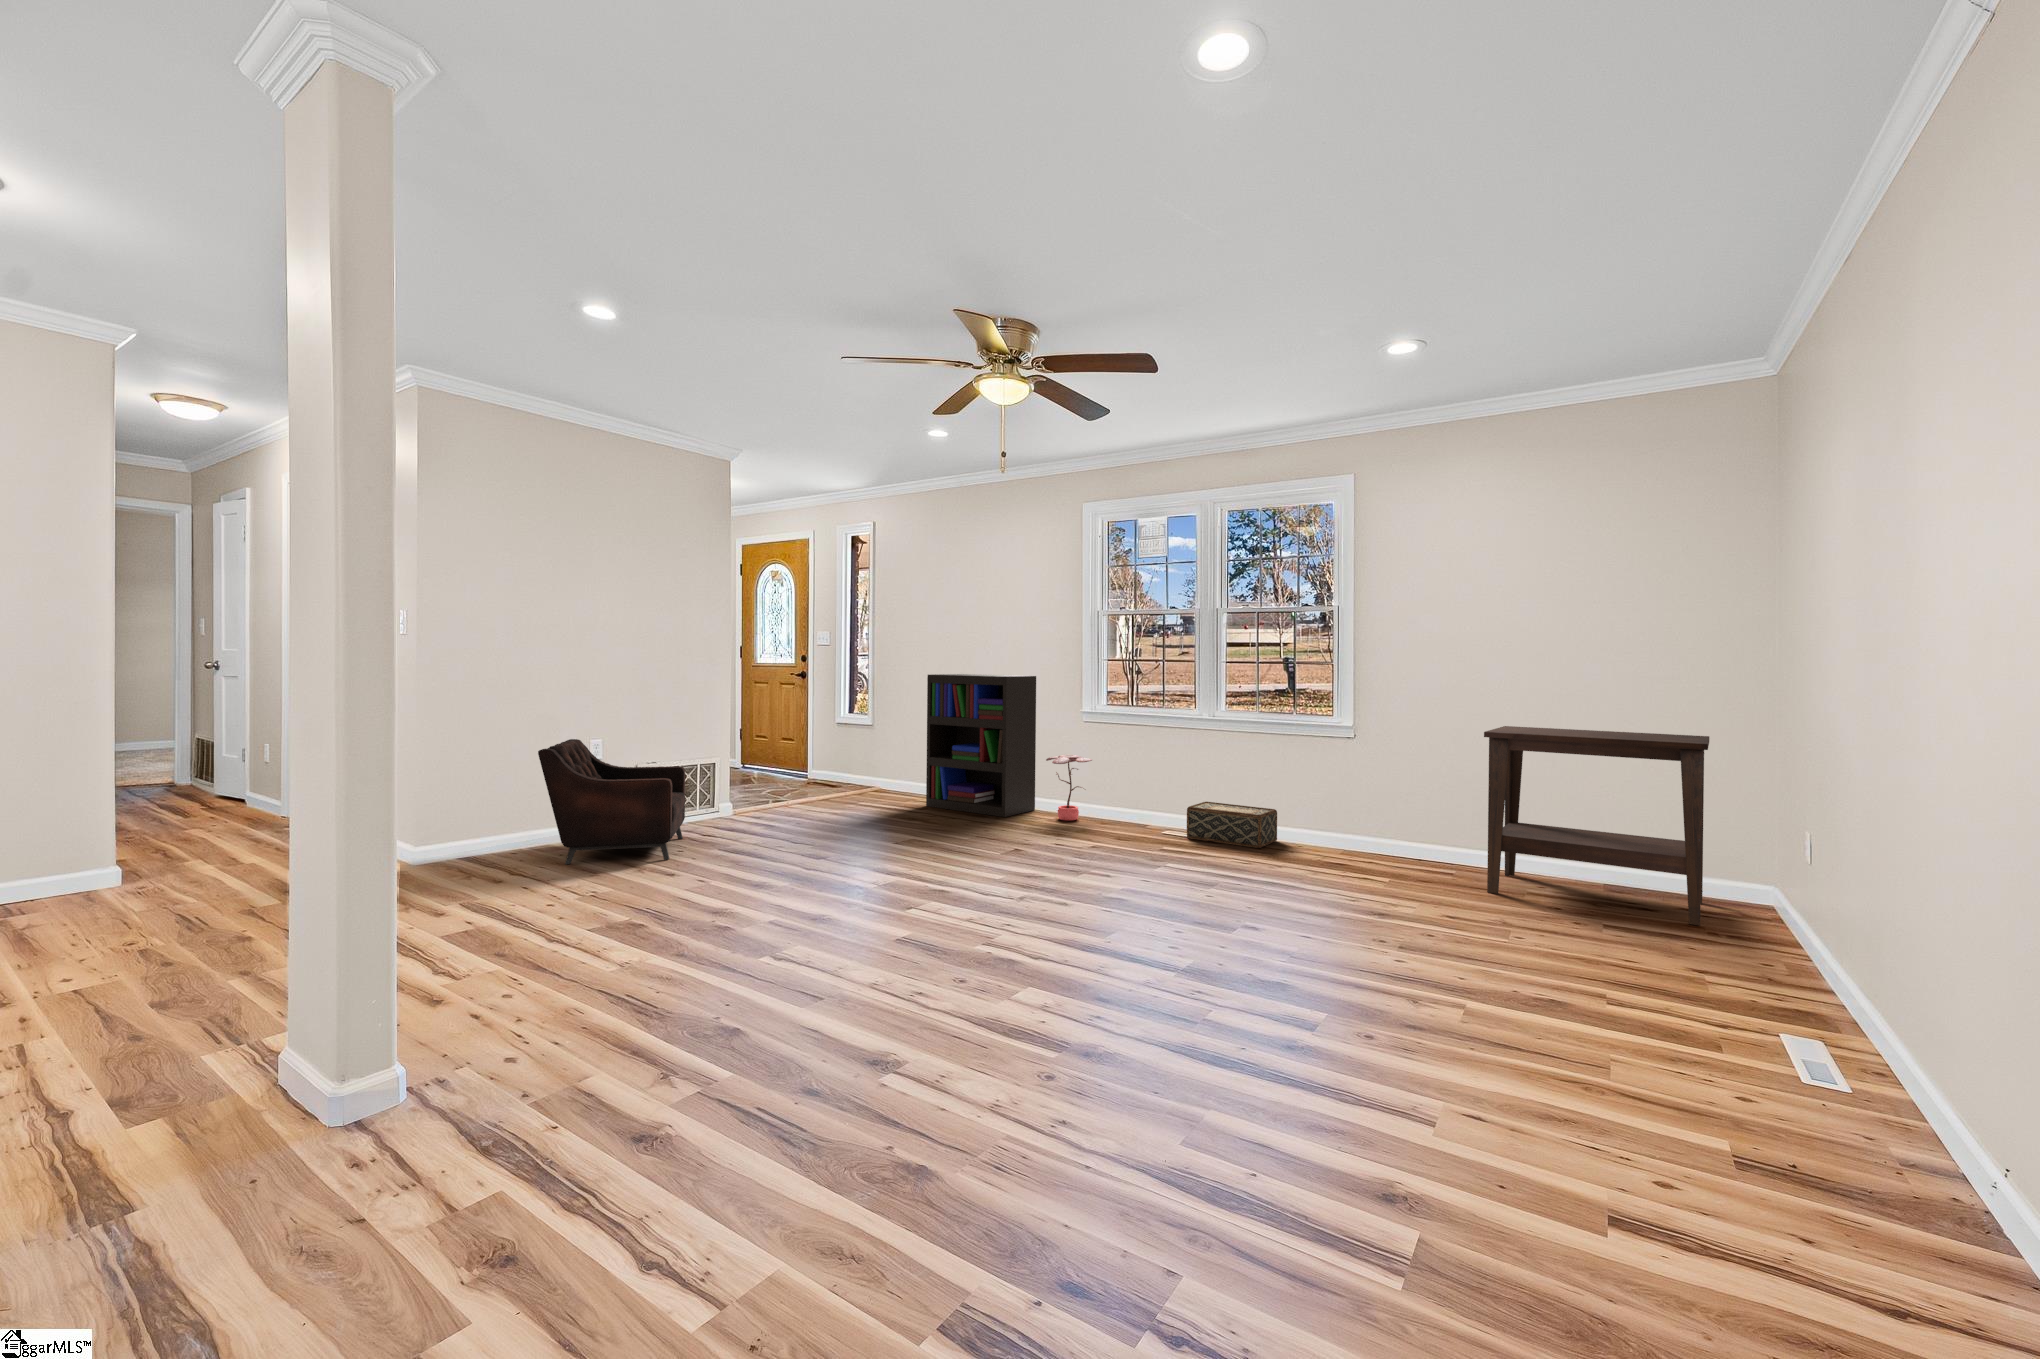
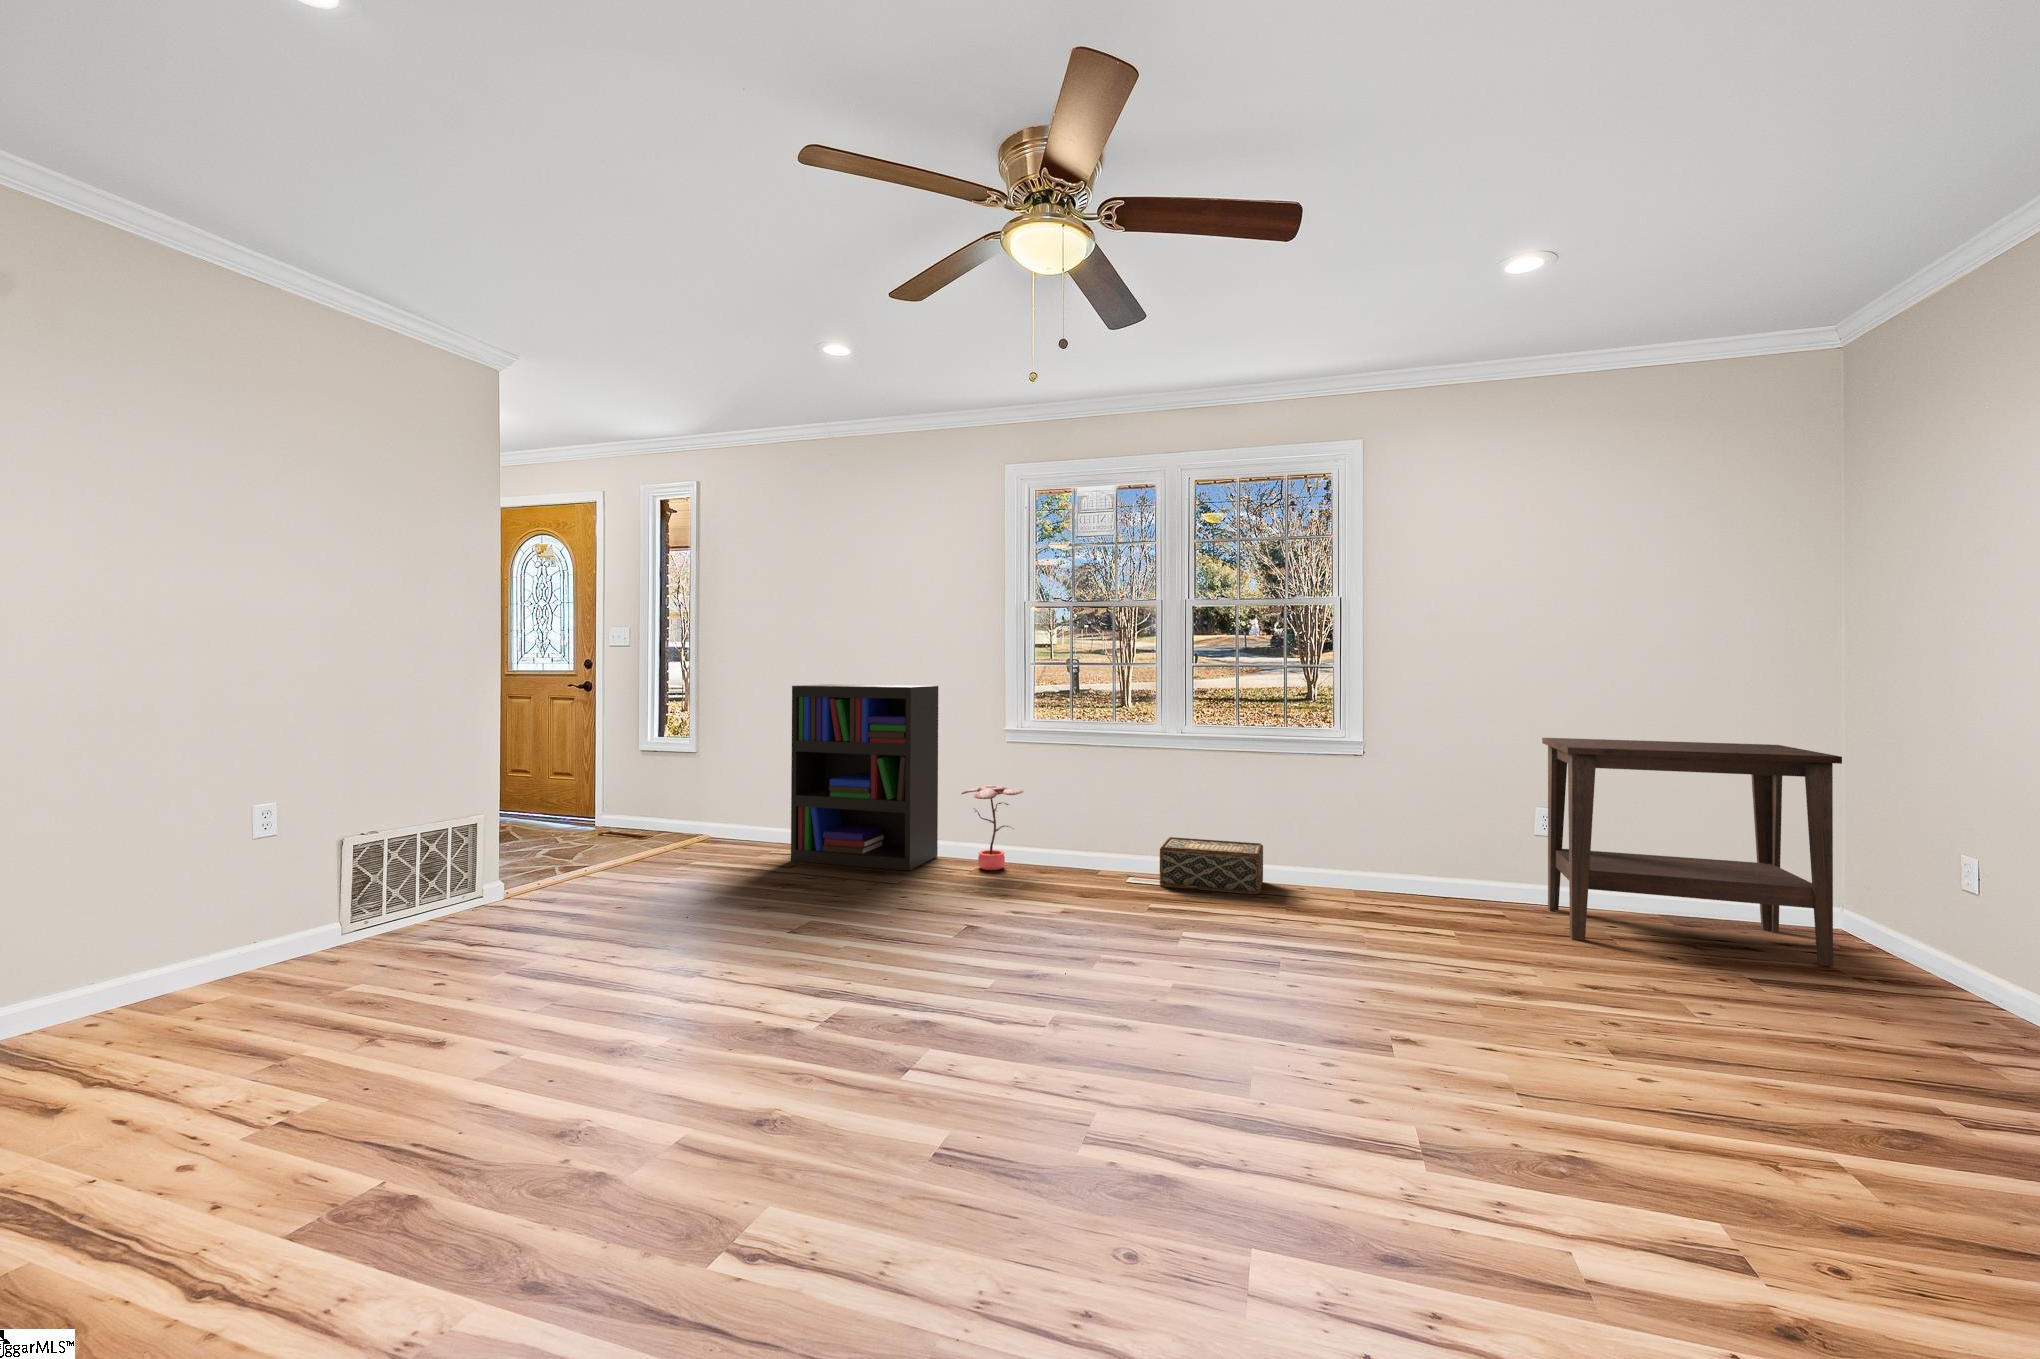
armchair: present [538,739,685,864] -> none [146,805,439,1042]

